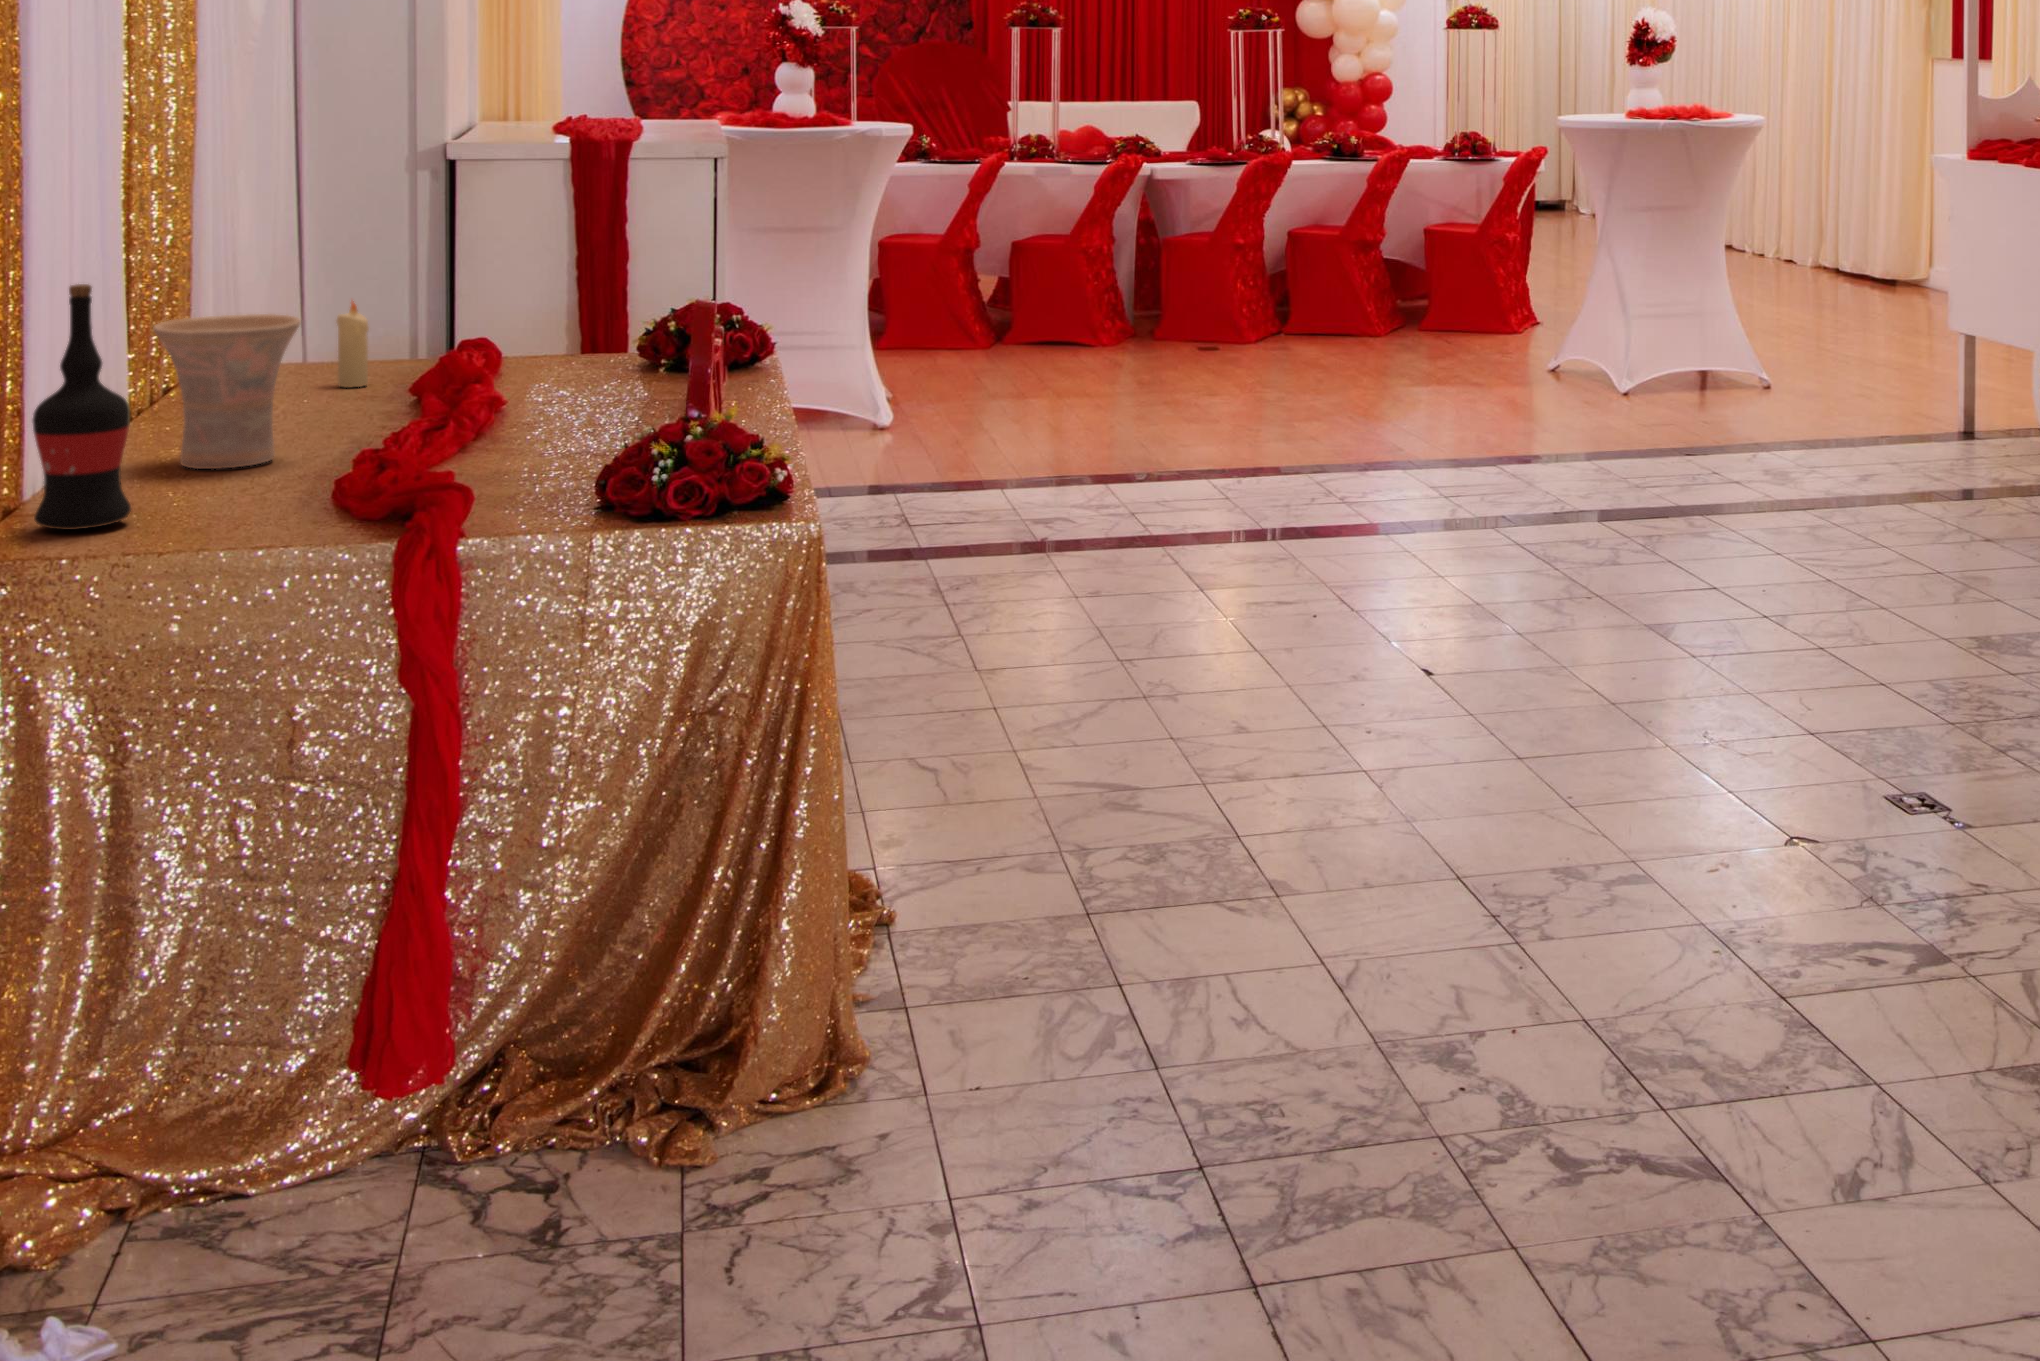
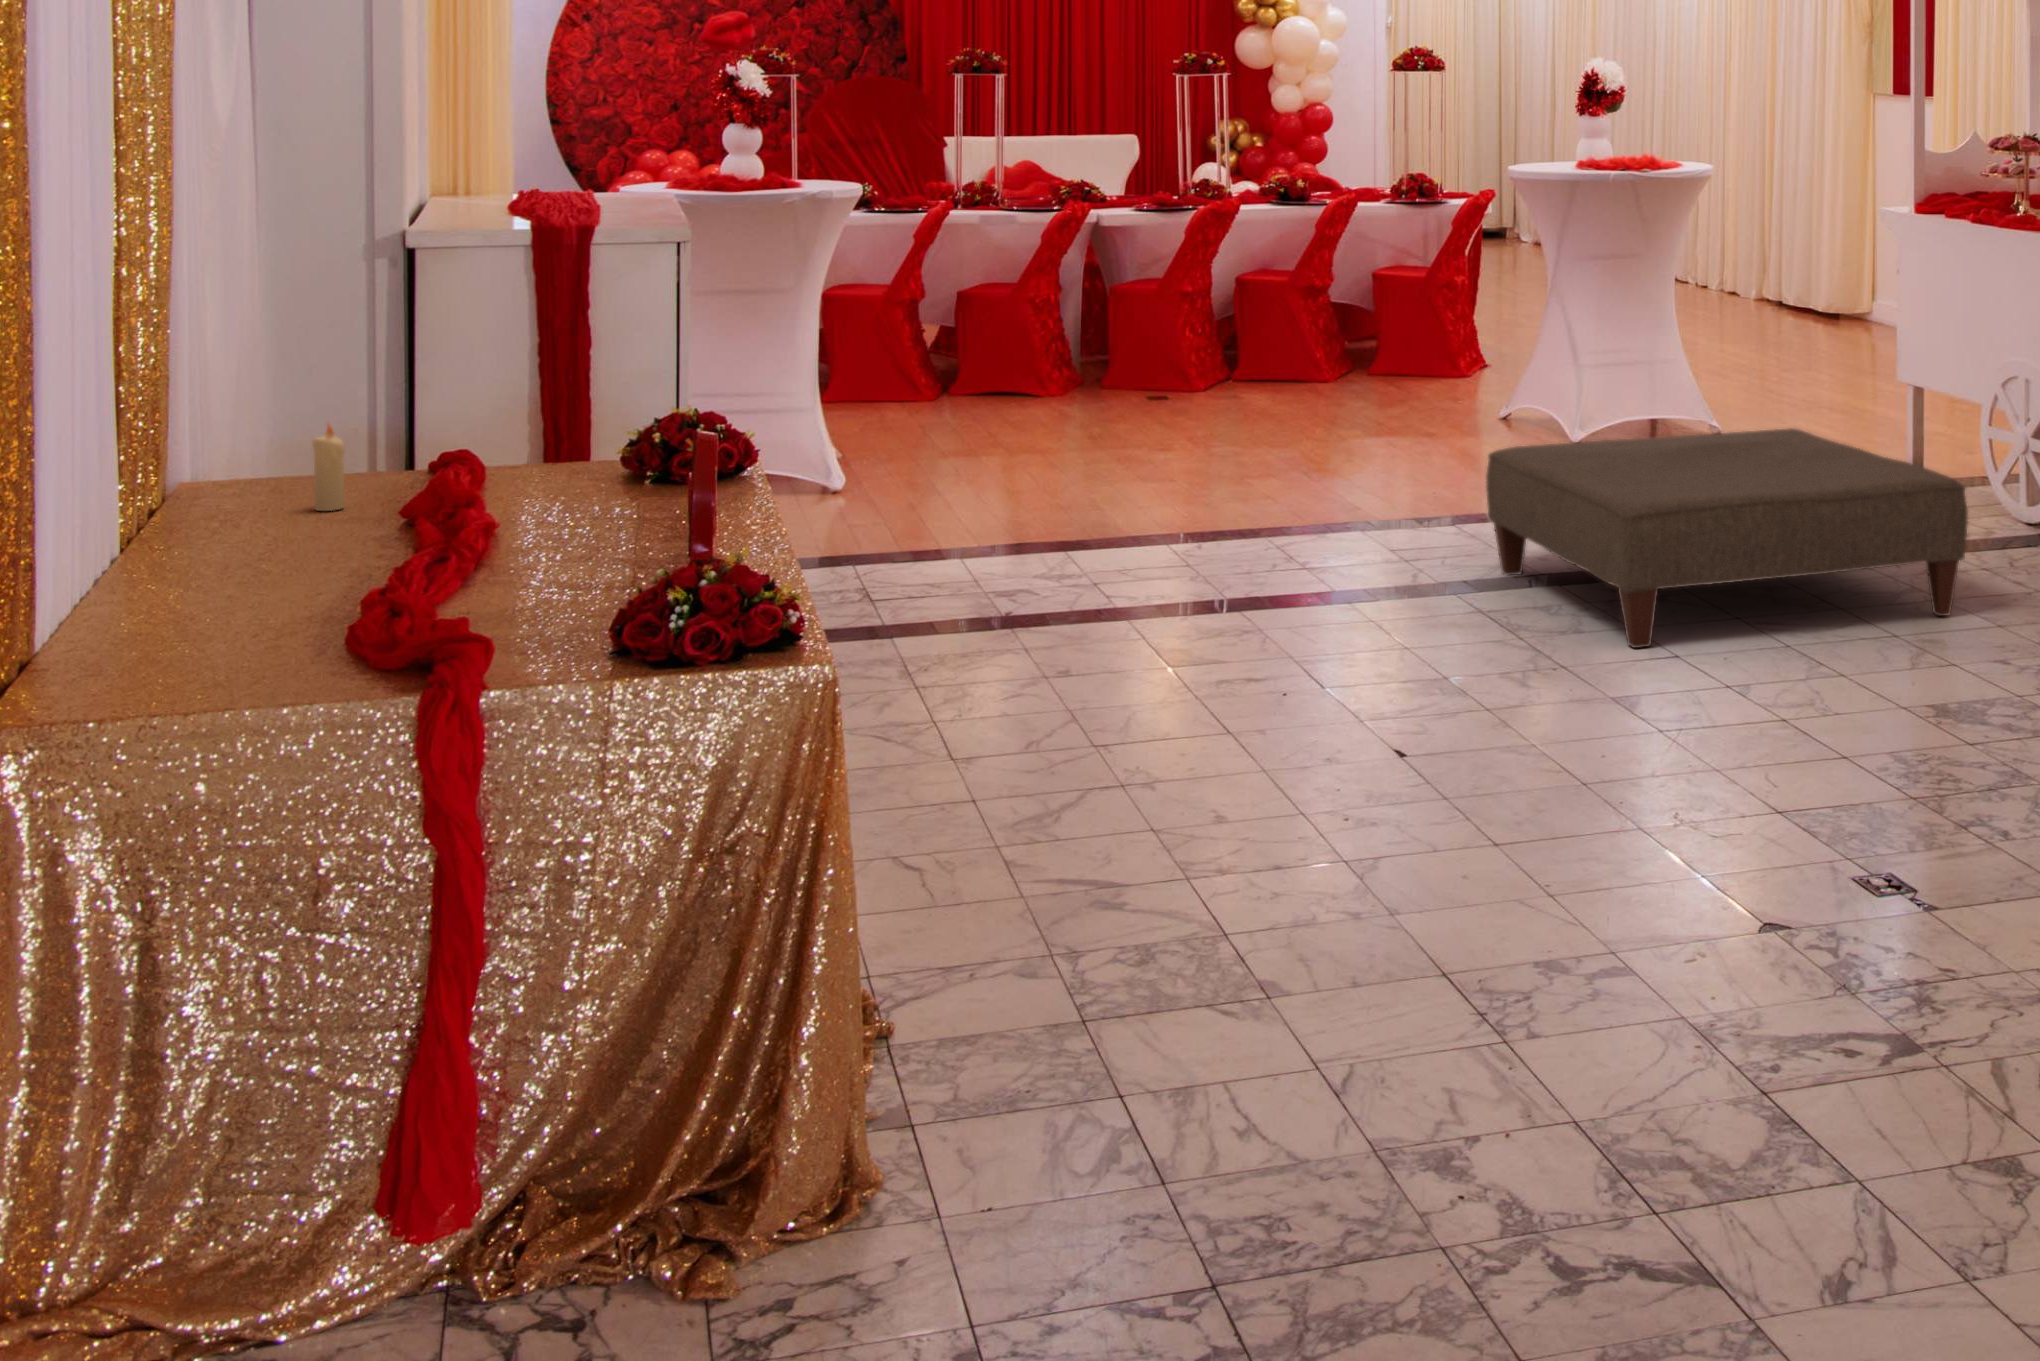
wine bottle: present [33,284,131,530] -> none [52,447,150,691]
vase: present [153,314,301,469] -> none [152,455,300,614]
ottoman: none [1529,365,2014,574] -> present [1486,428,1968,648]

